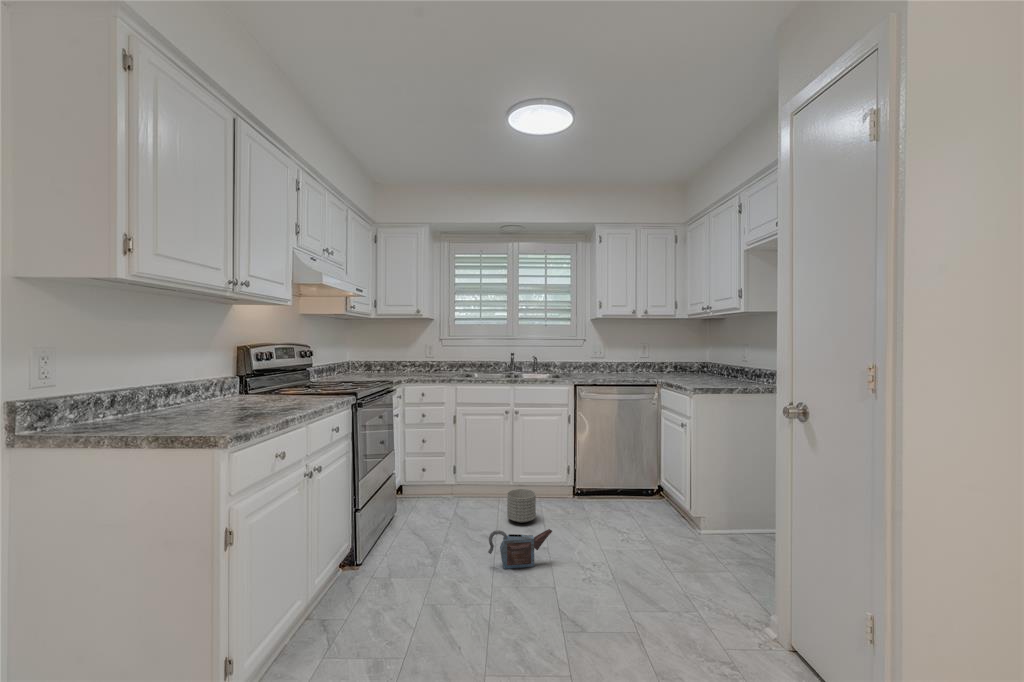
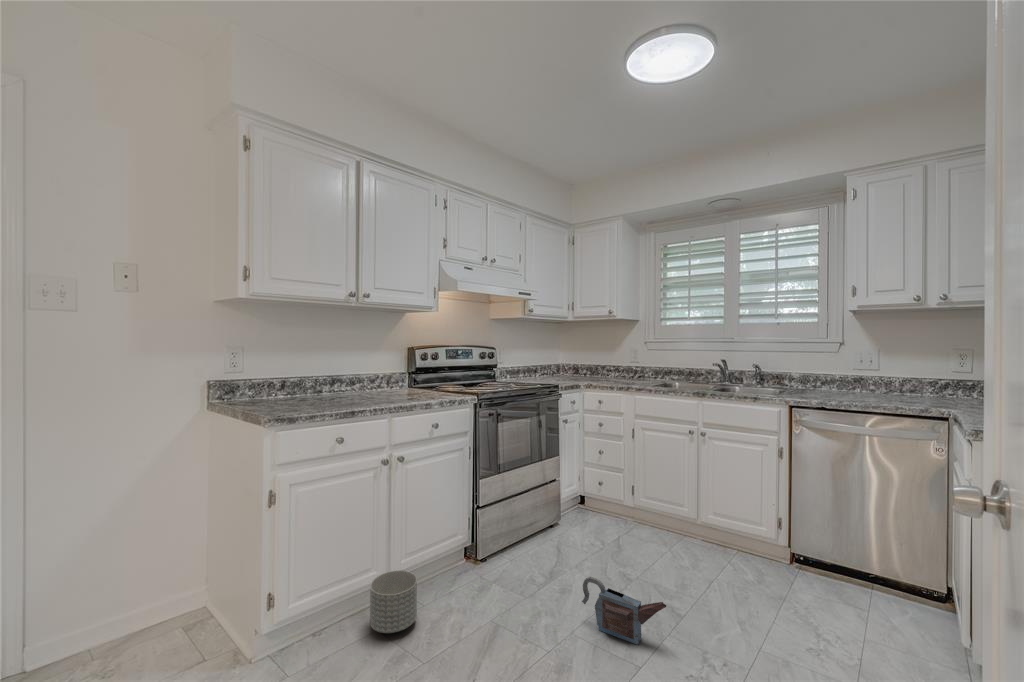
planter: present [507,489,536,523] -> present [370,570,417,633]

